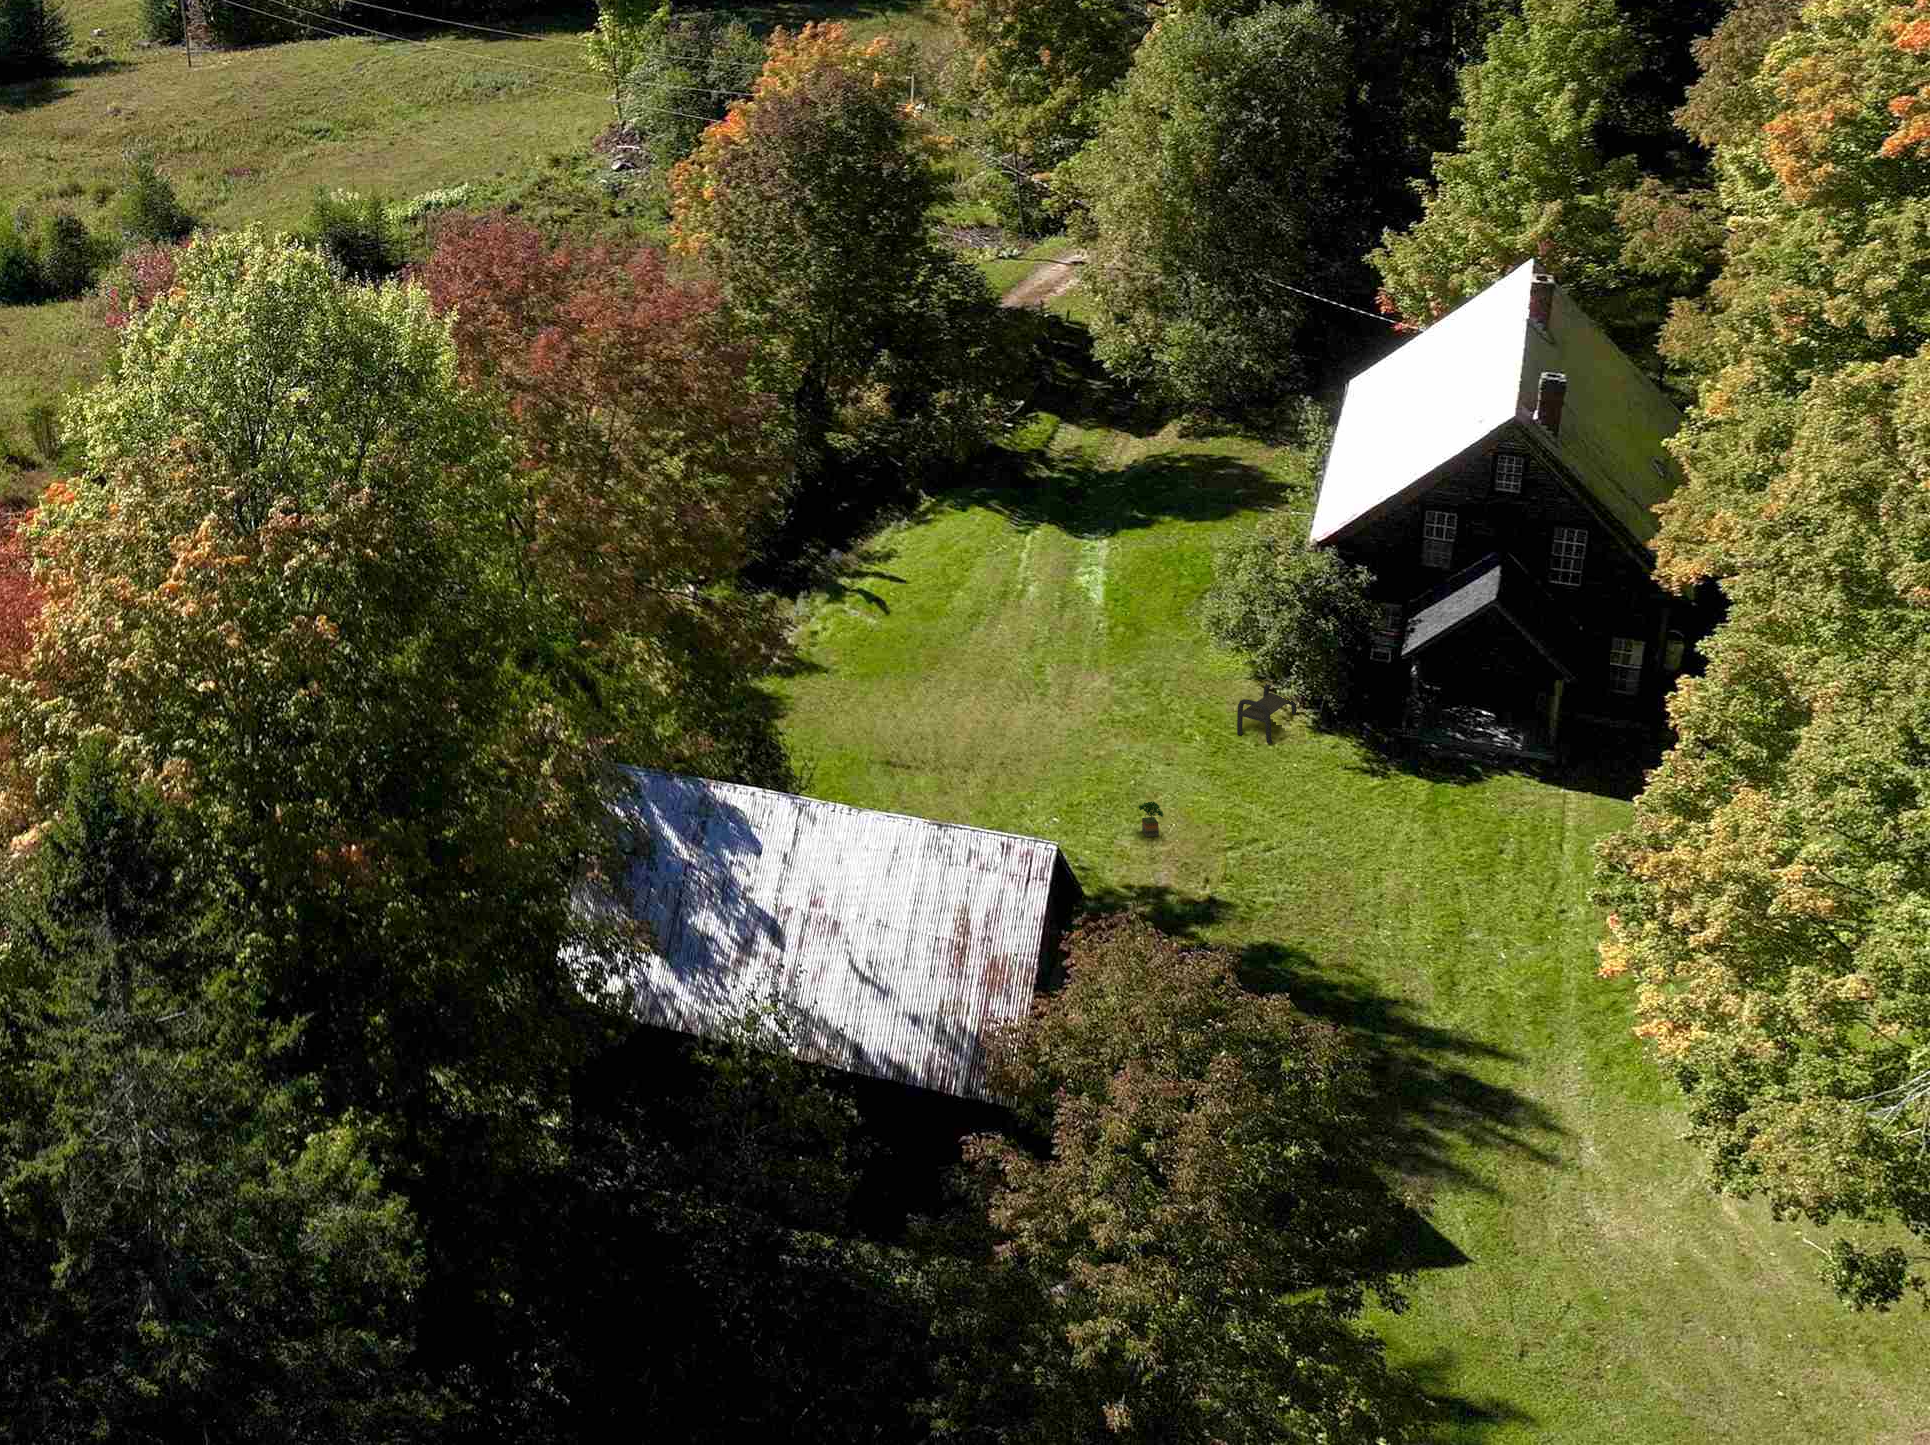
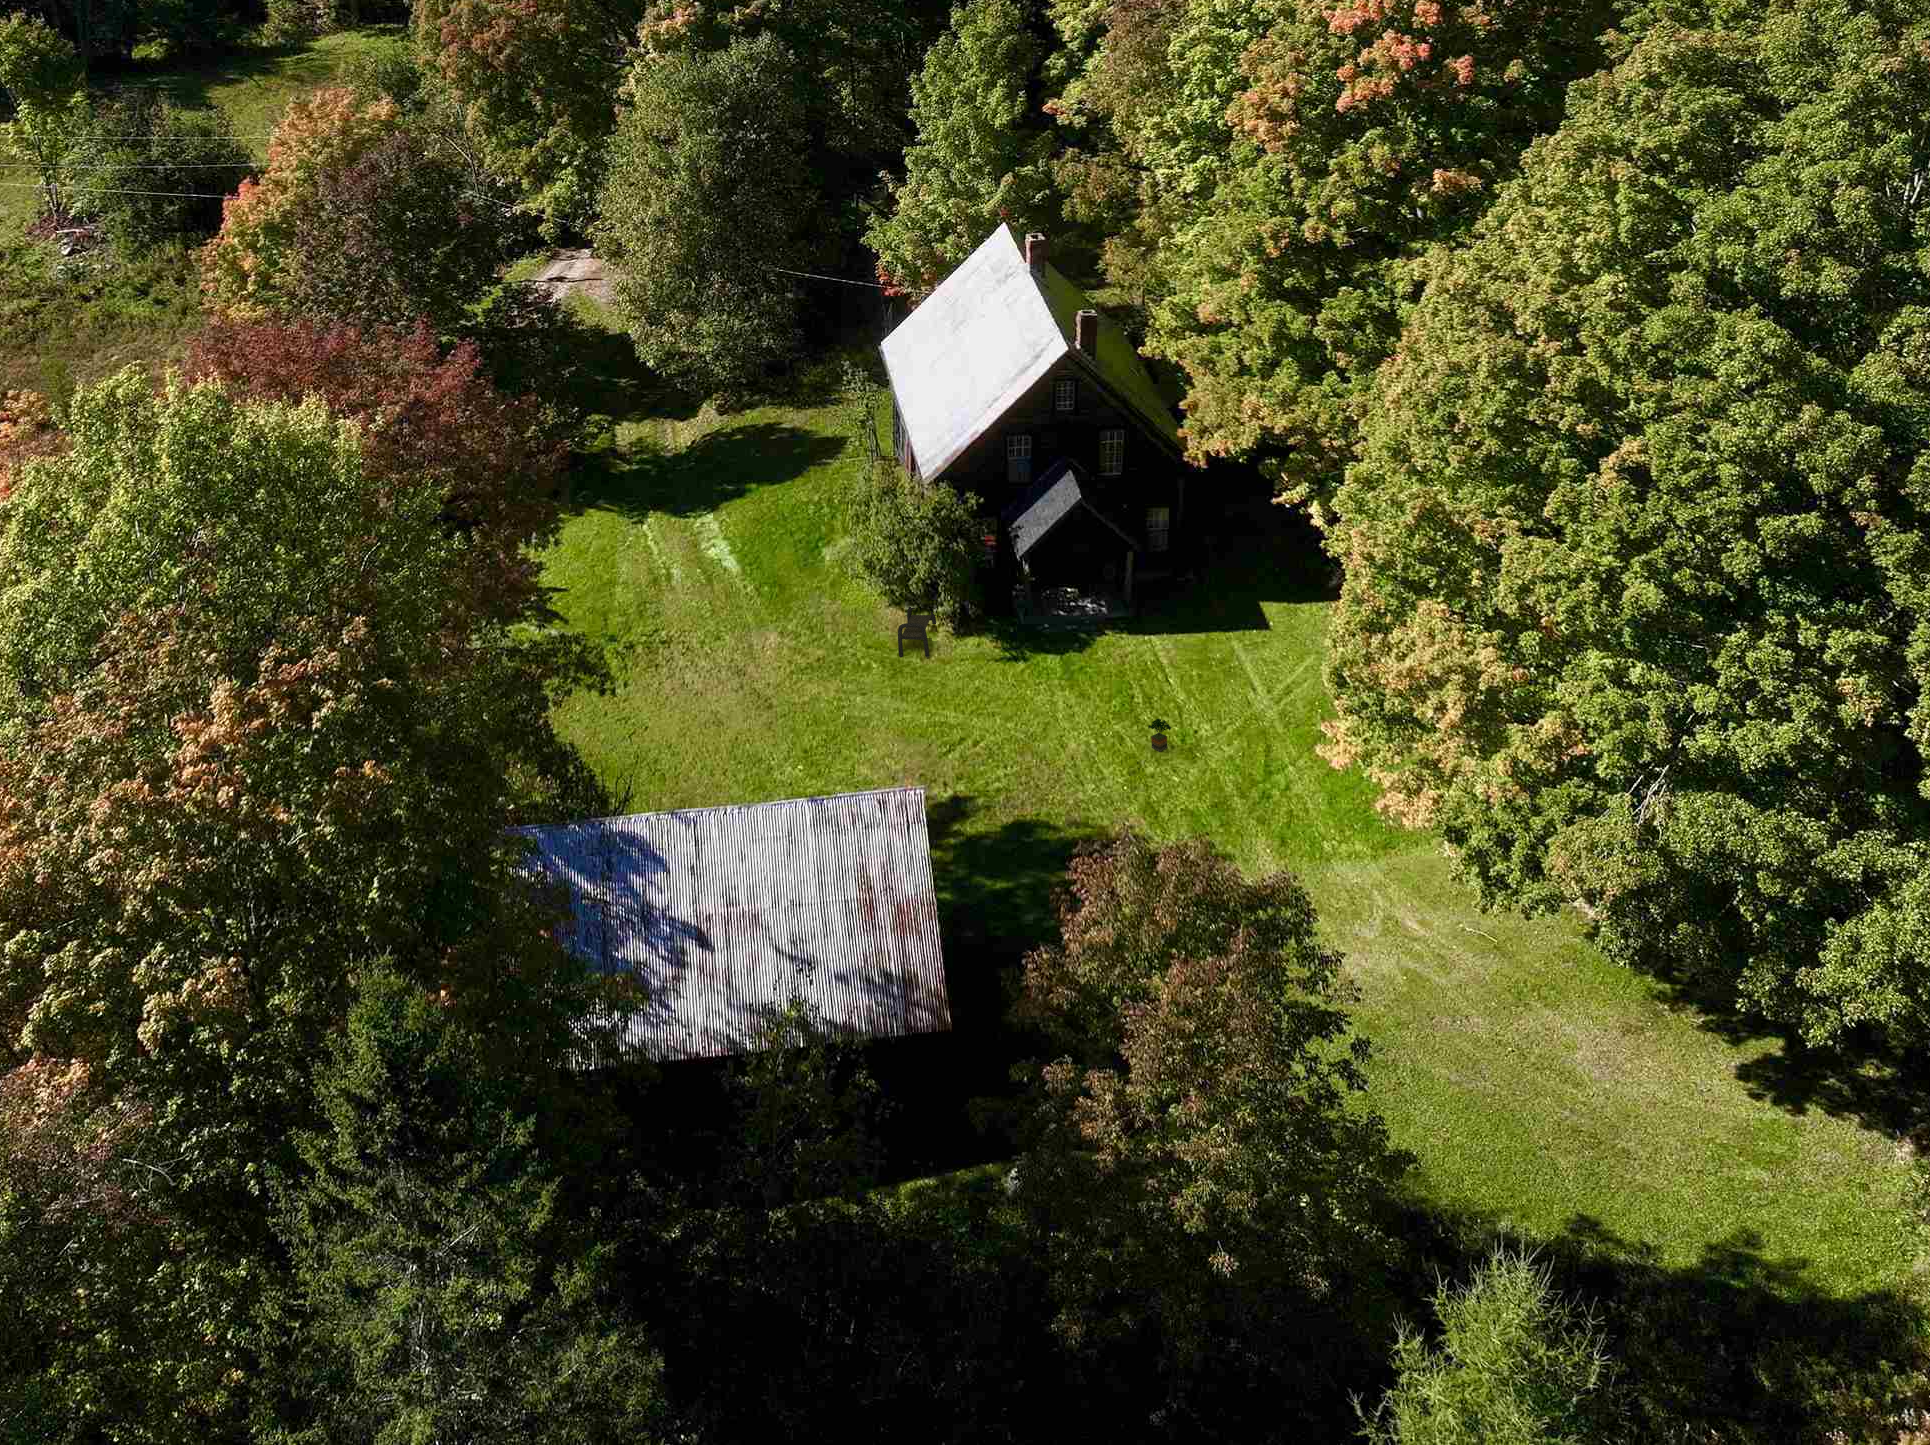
potted tree: present [1139,802,1164,837] -> present [1148,719,1171,752]

